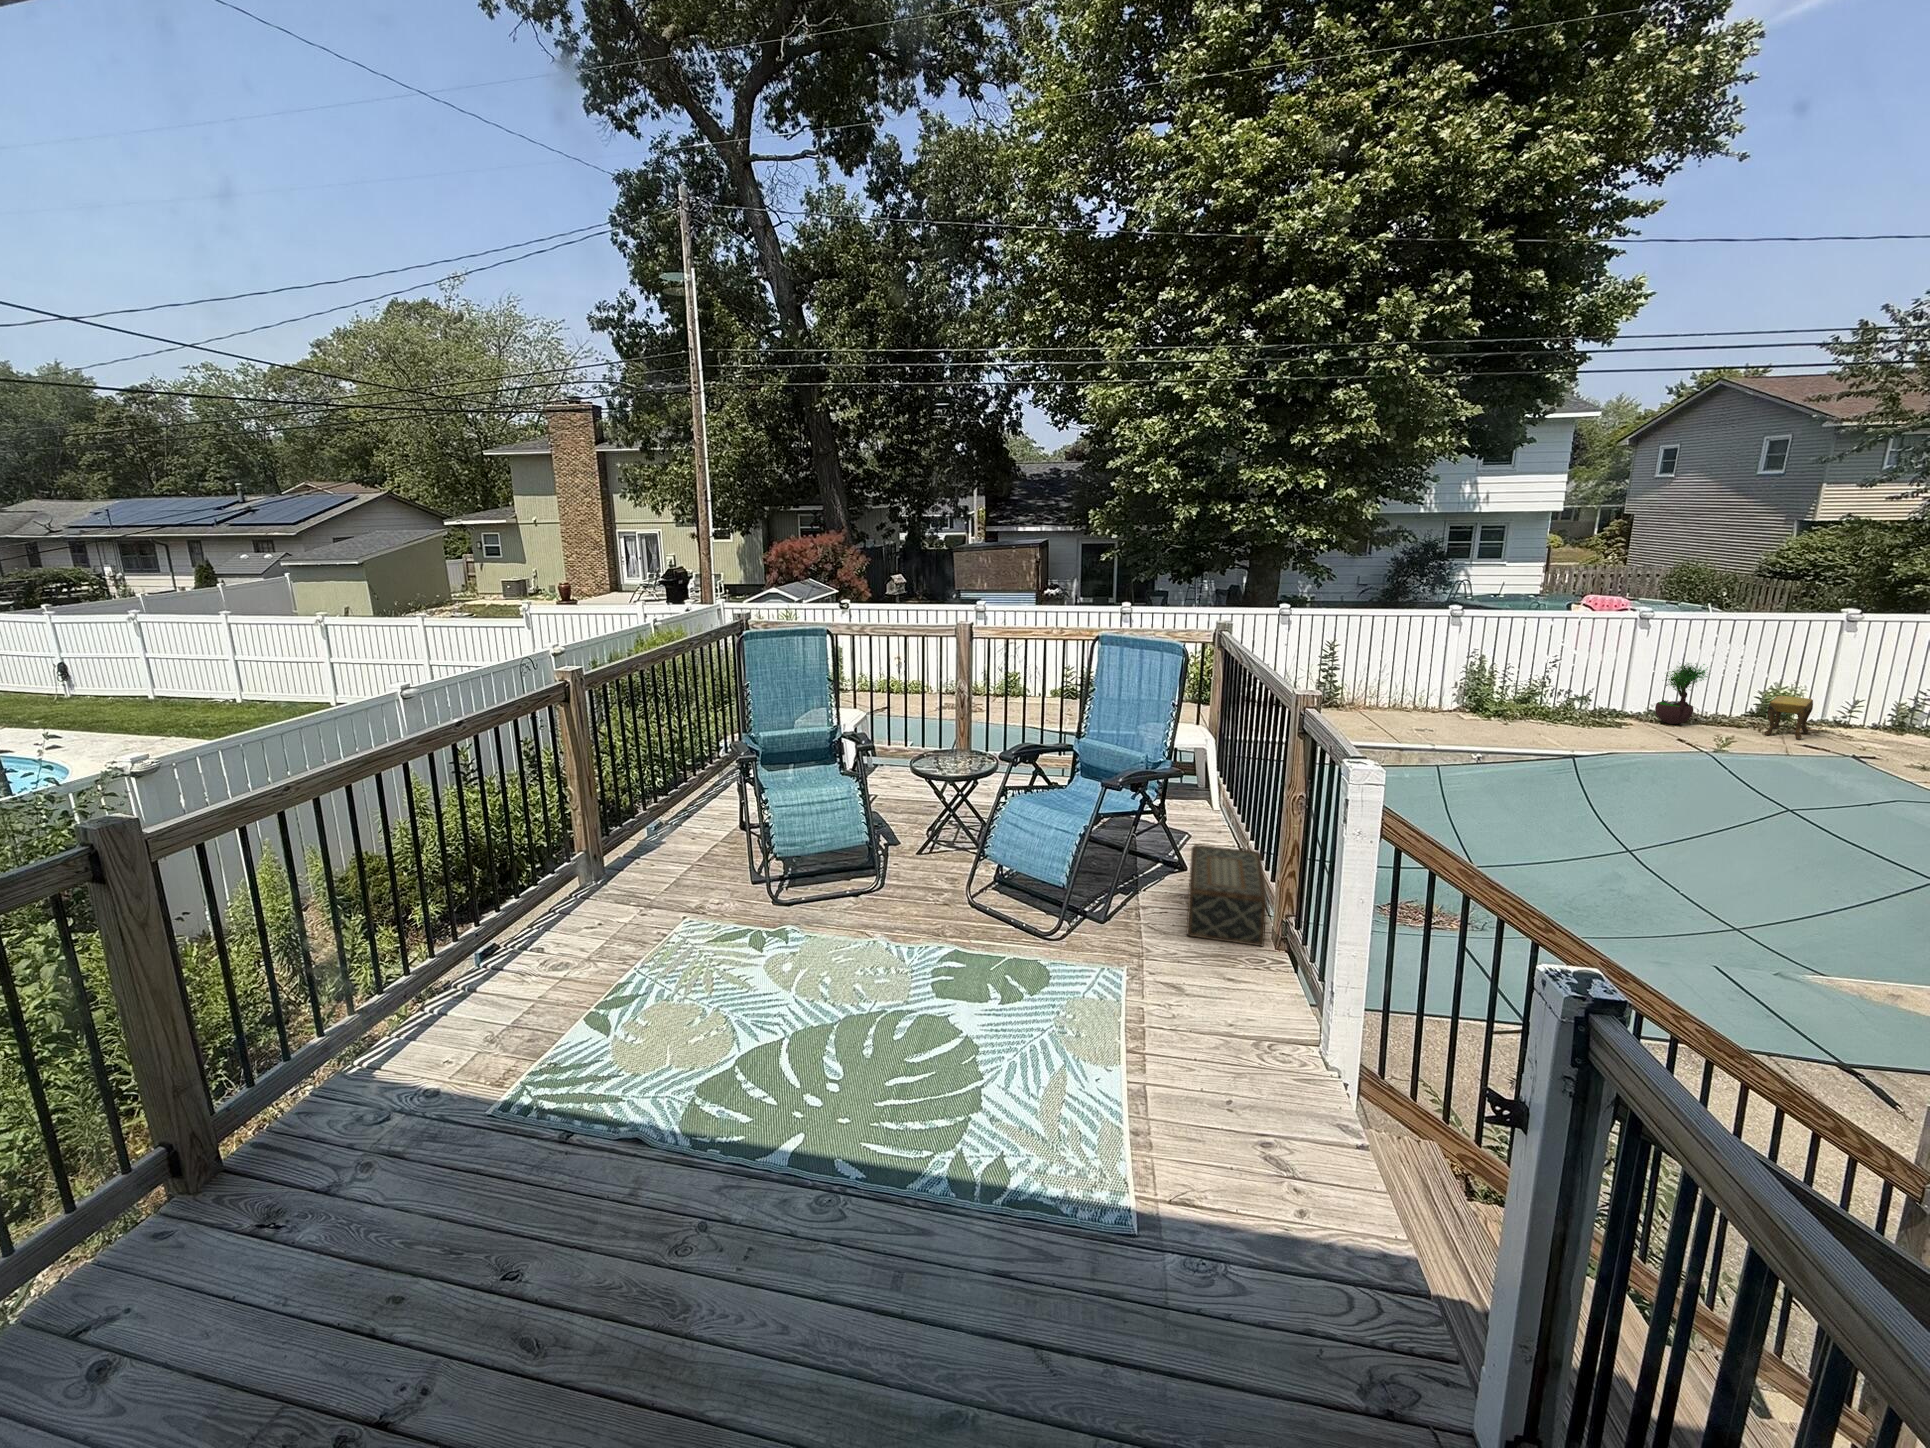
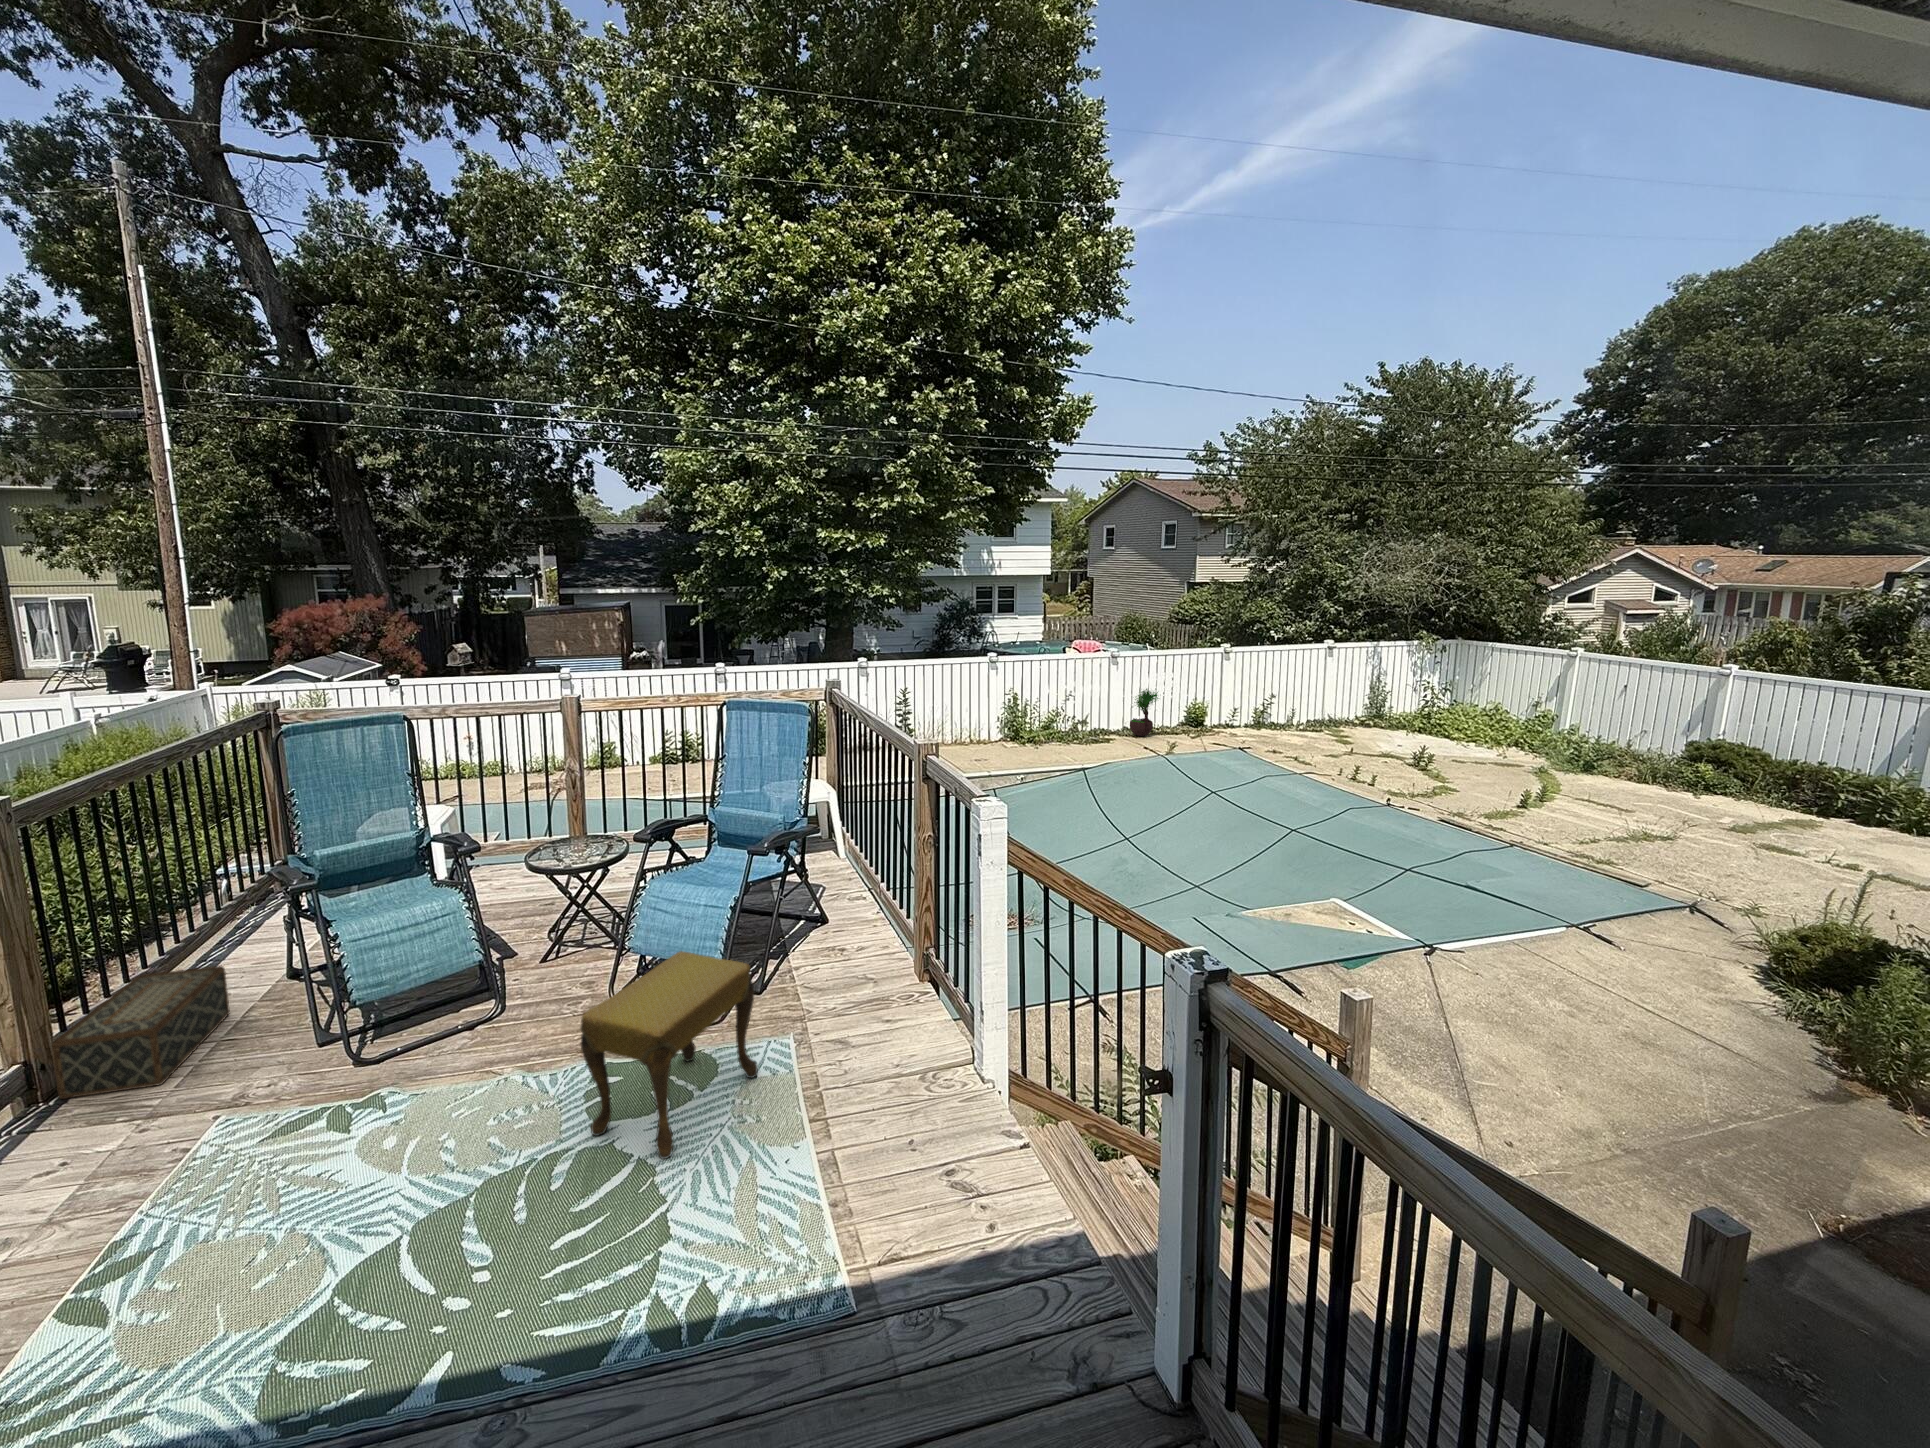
footstool: present [1765,696,1813,740] -> present [580,951,758,1159]
woven basket: present [1186,845,1267,946] -> present [52,966,230,1099]

